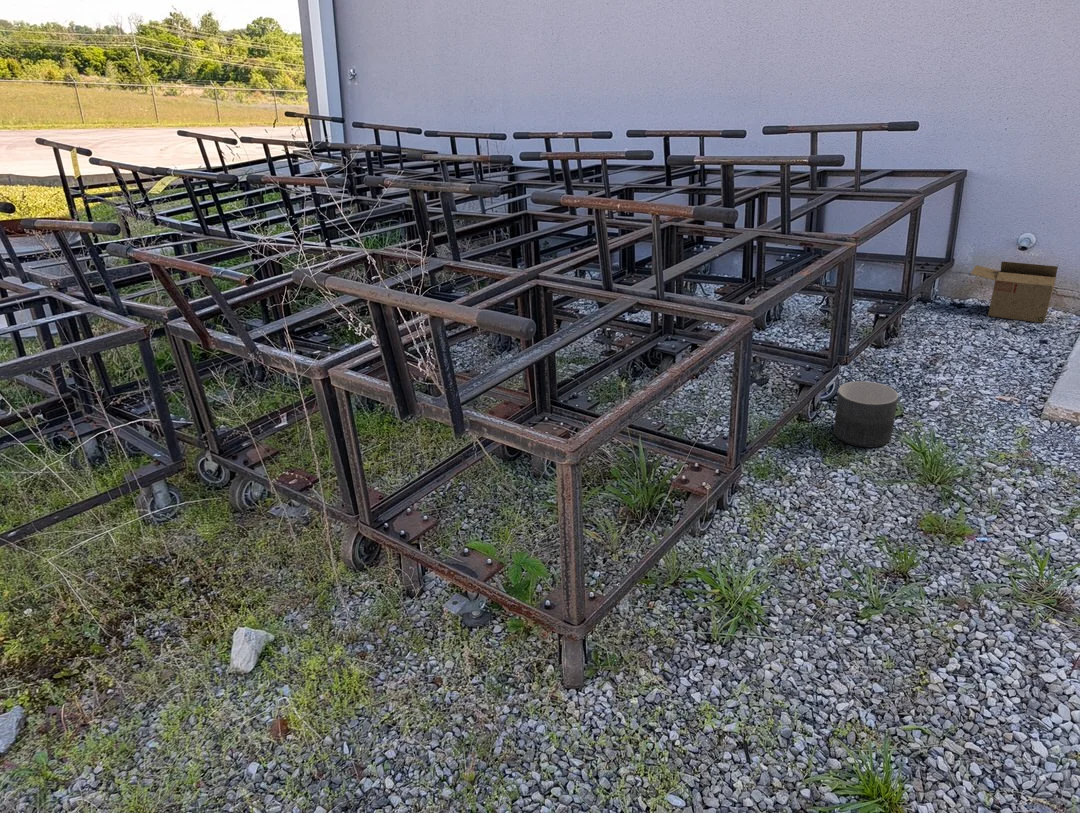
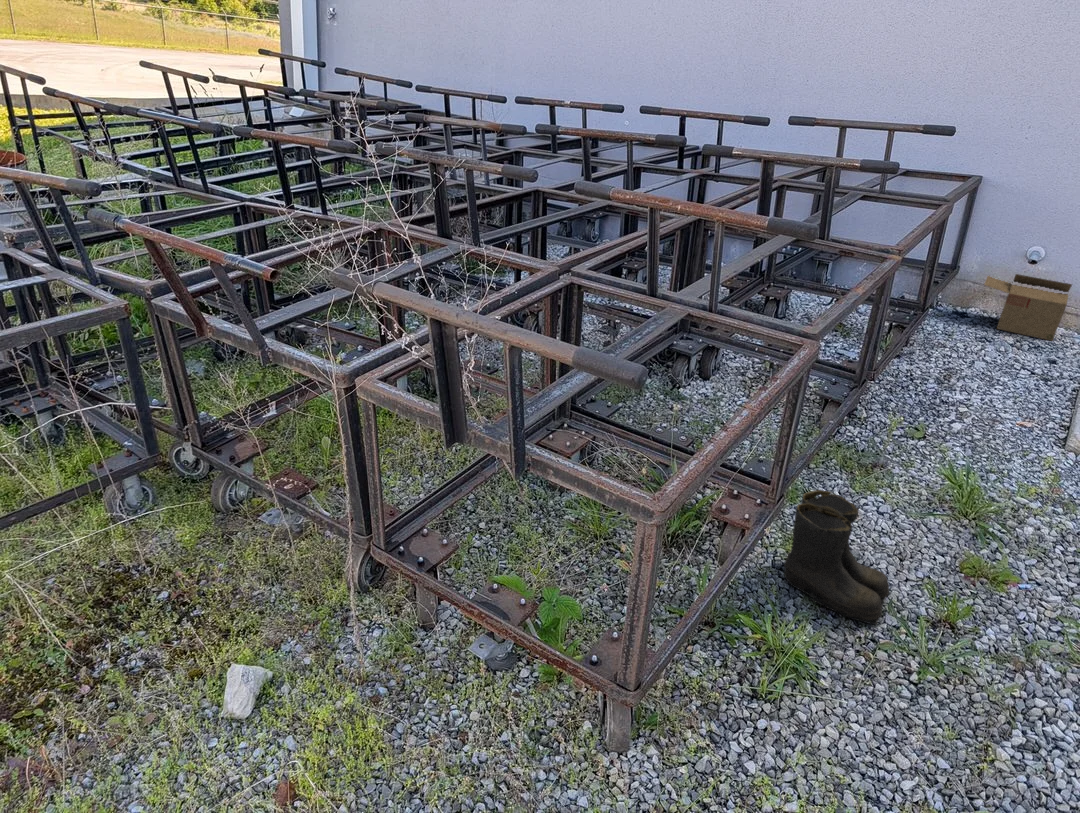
planter: present [833,381,898,447] -> none [858,401,932,473]
boots: none [746,456,847,576] -> present [784,490,889,625]

